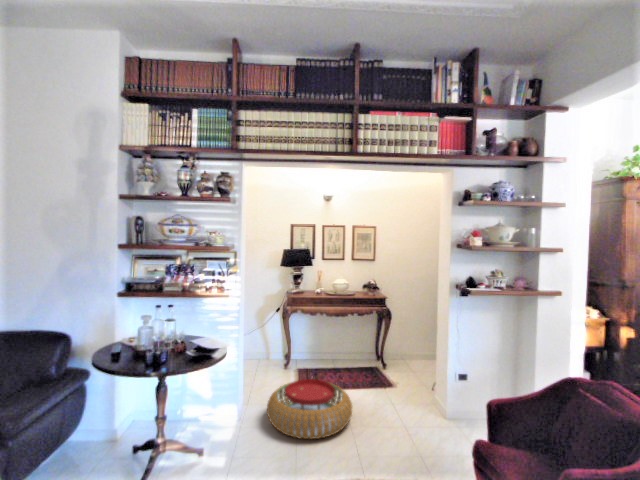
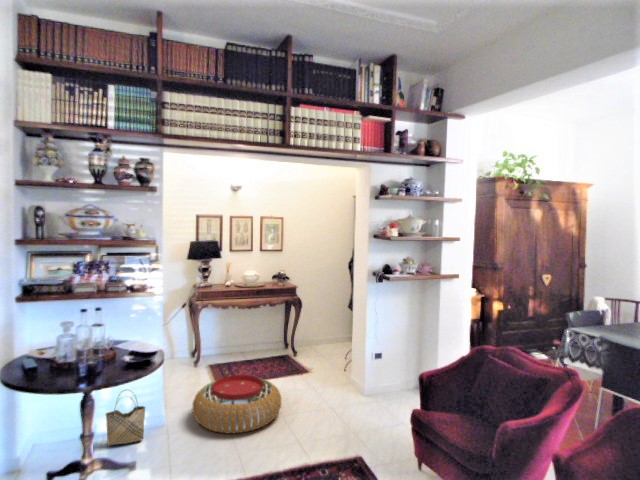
woven basket: none [189,381,224,431] -> present [106,395,145,446]

